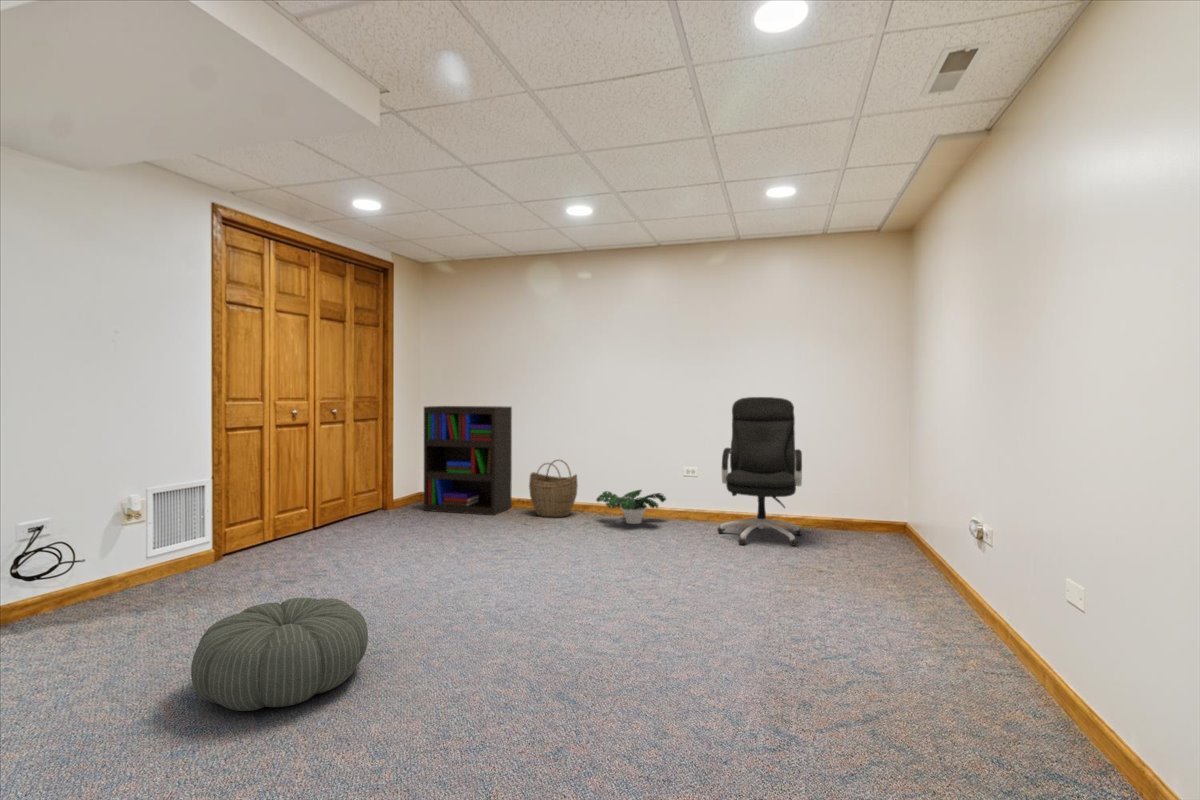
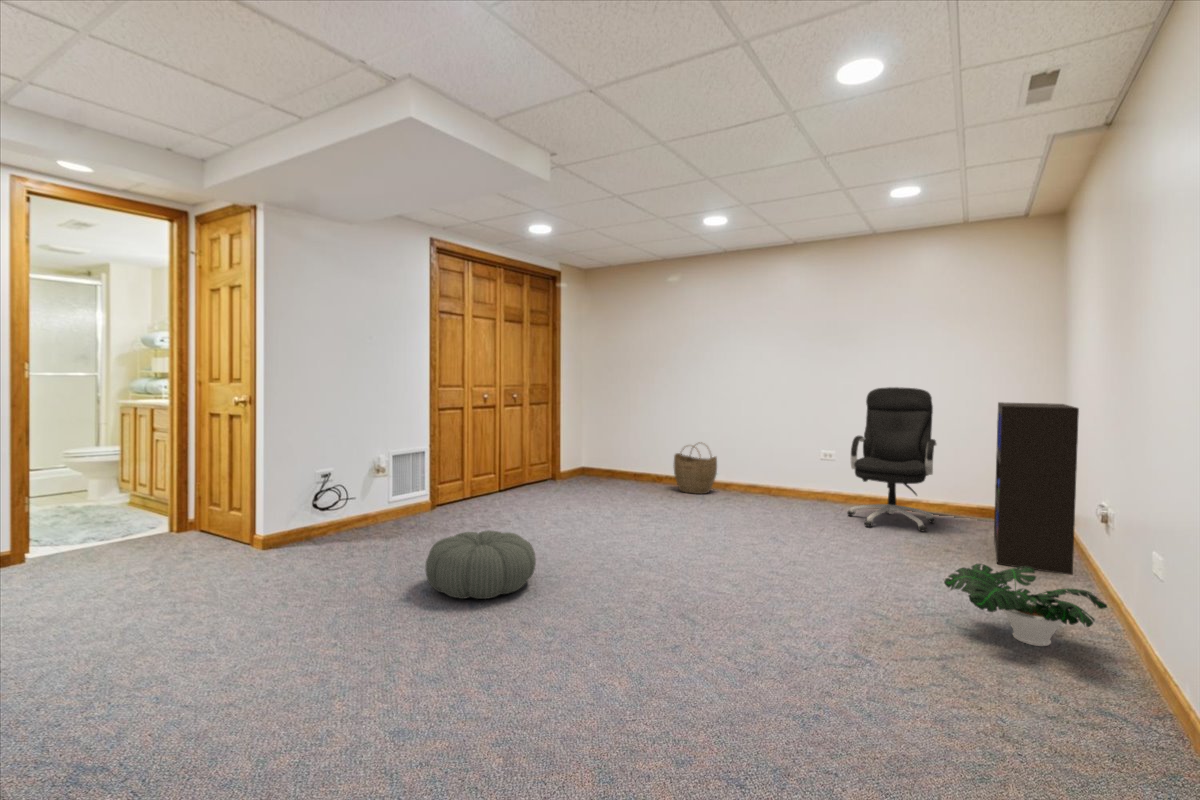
bookshelf: present [424,406,512,515] -> present [994,402,1079,575]
potted plant: present [596,490,666,524] -> present [944,564,1107,646]

